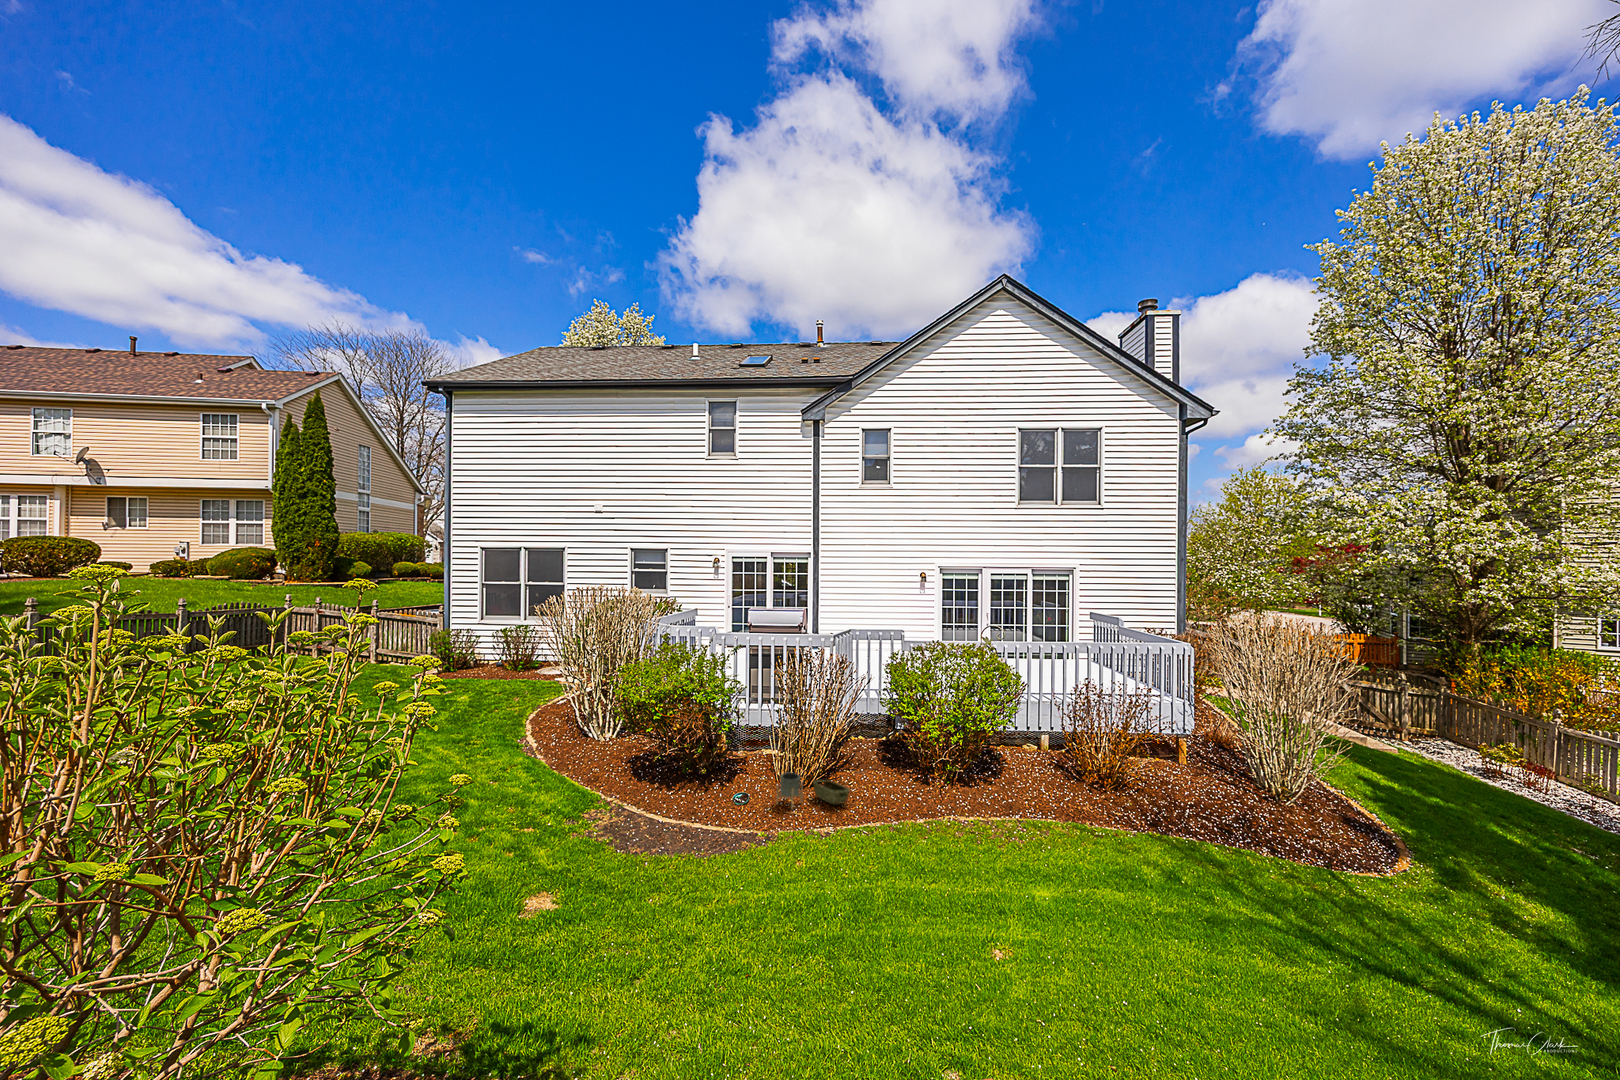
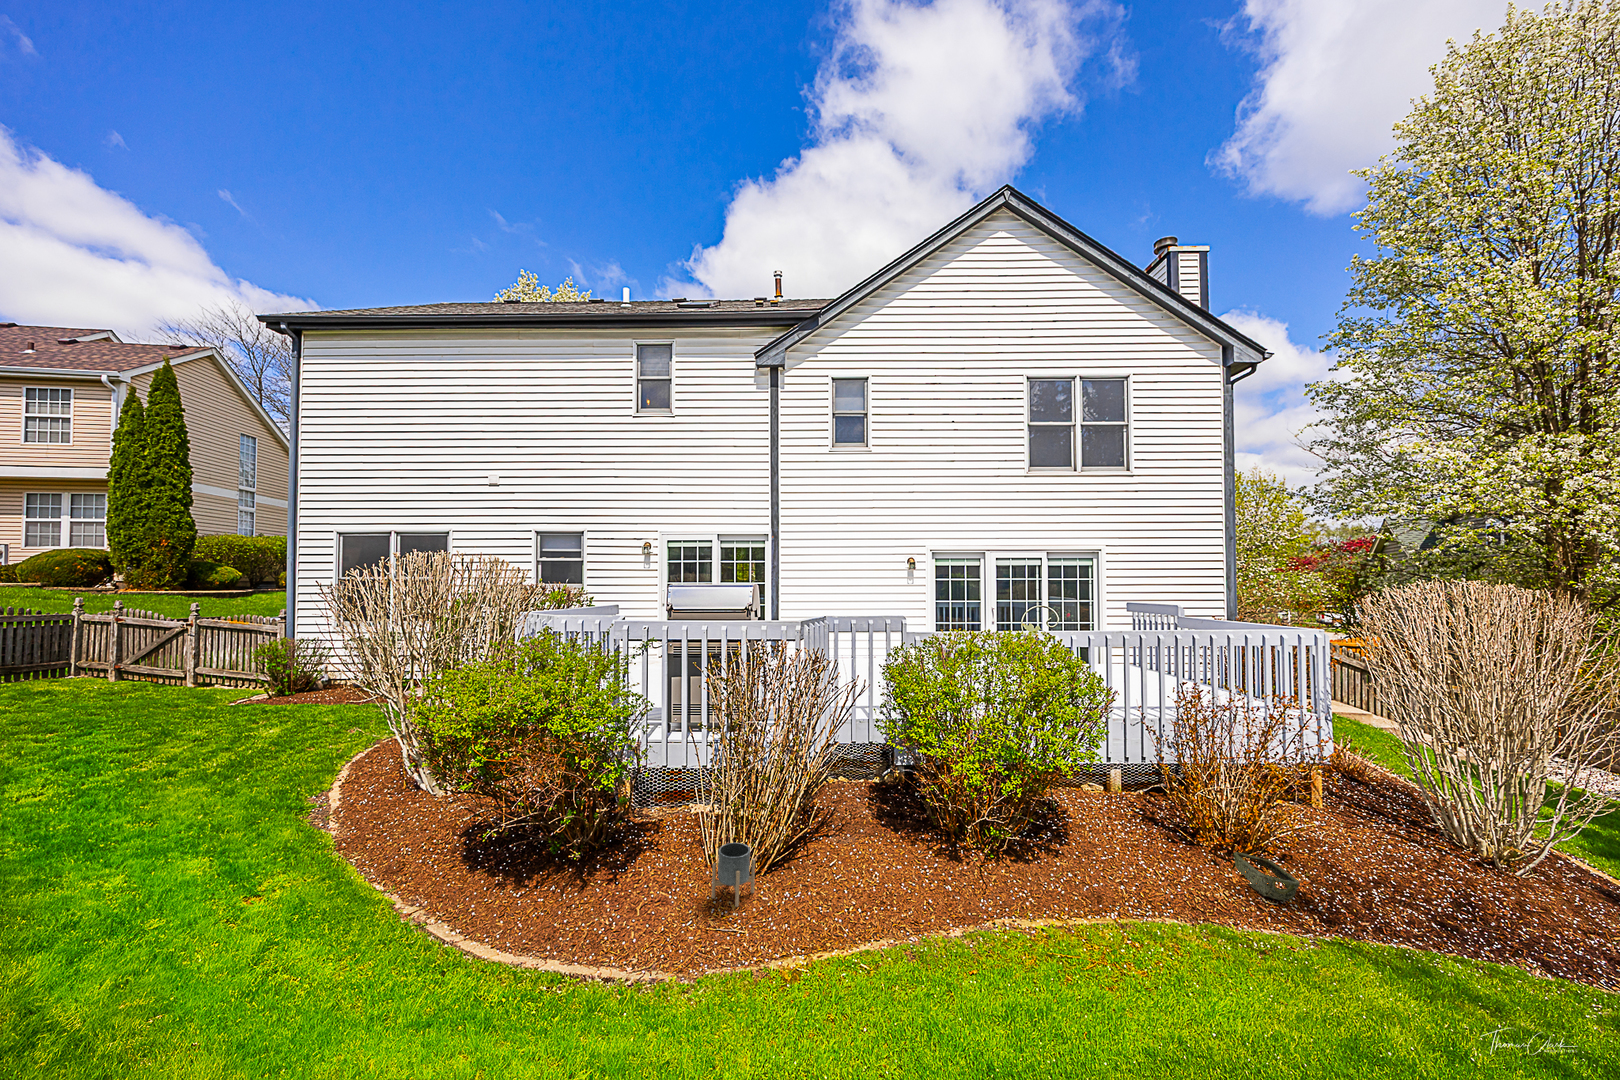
woven basket: present [813,780,850,804] -> present [1234,852,1300,901]

